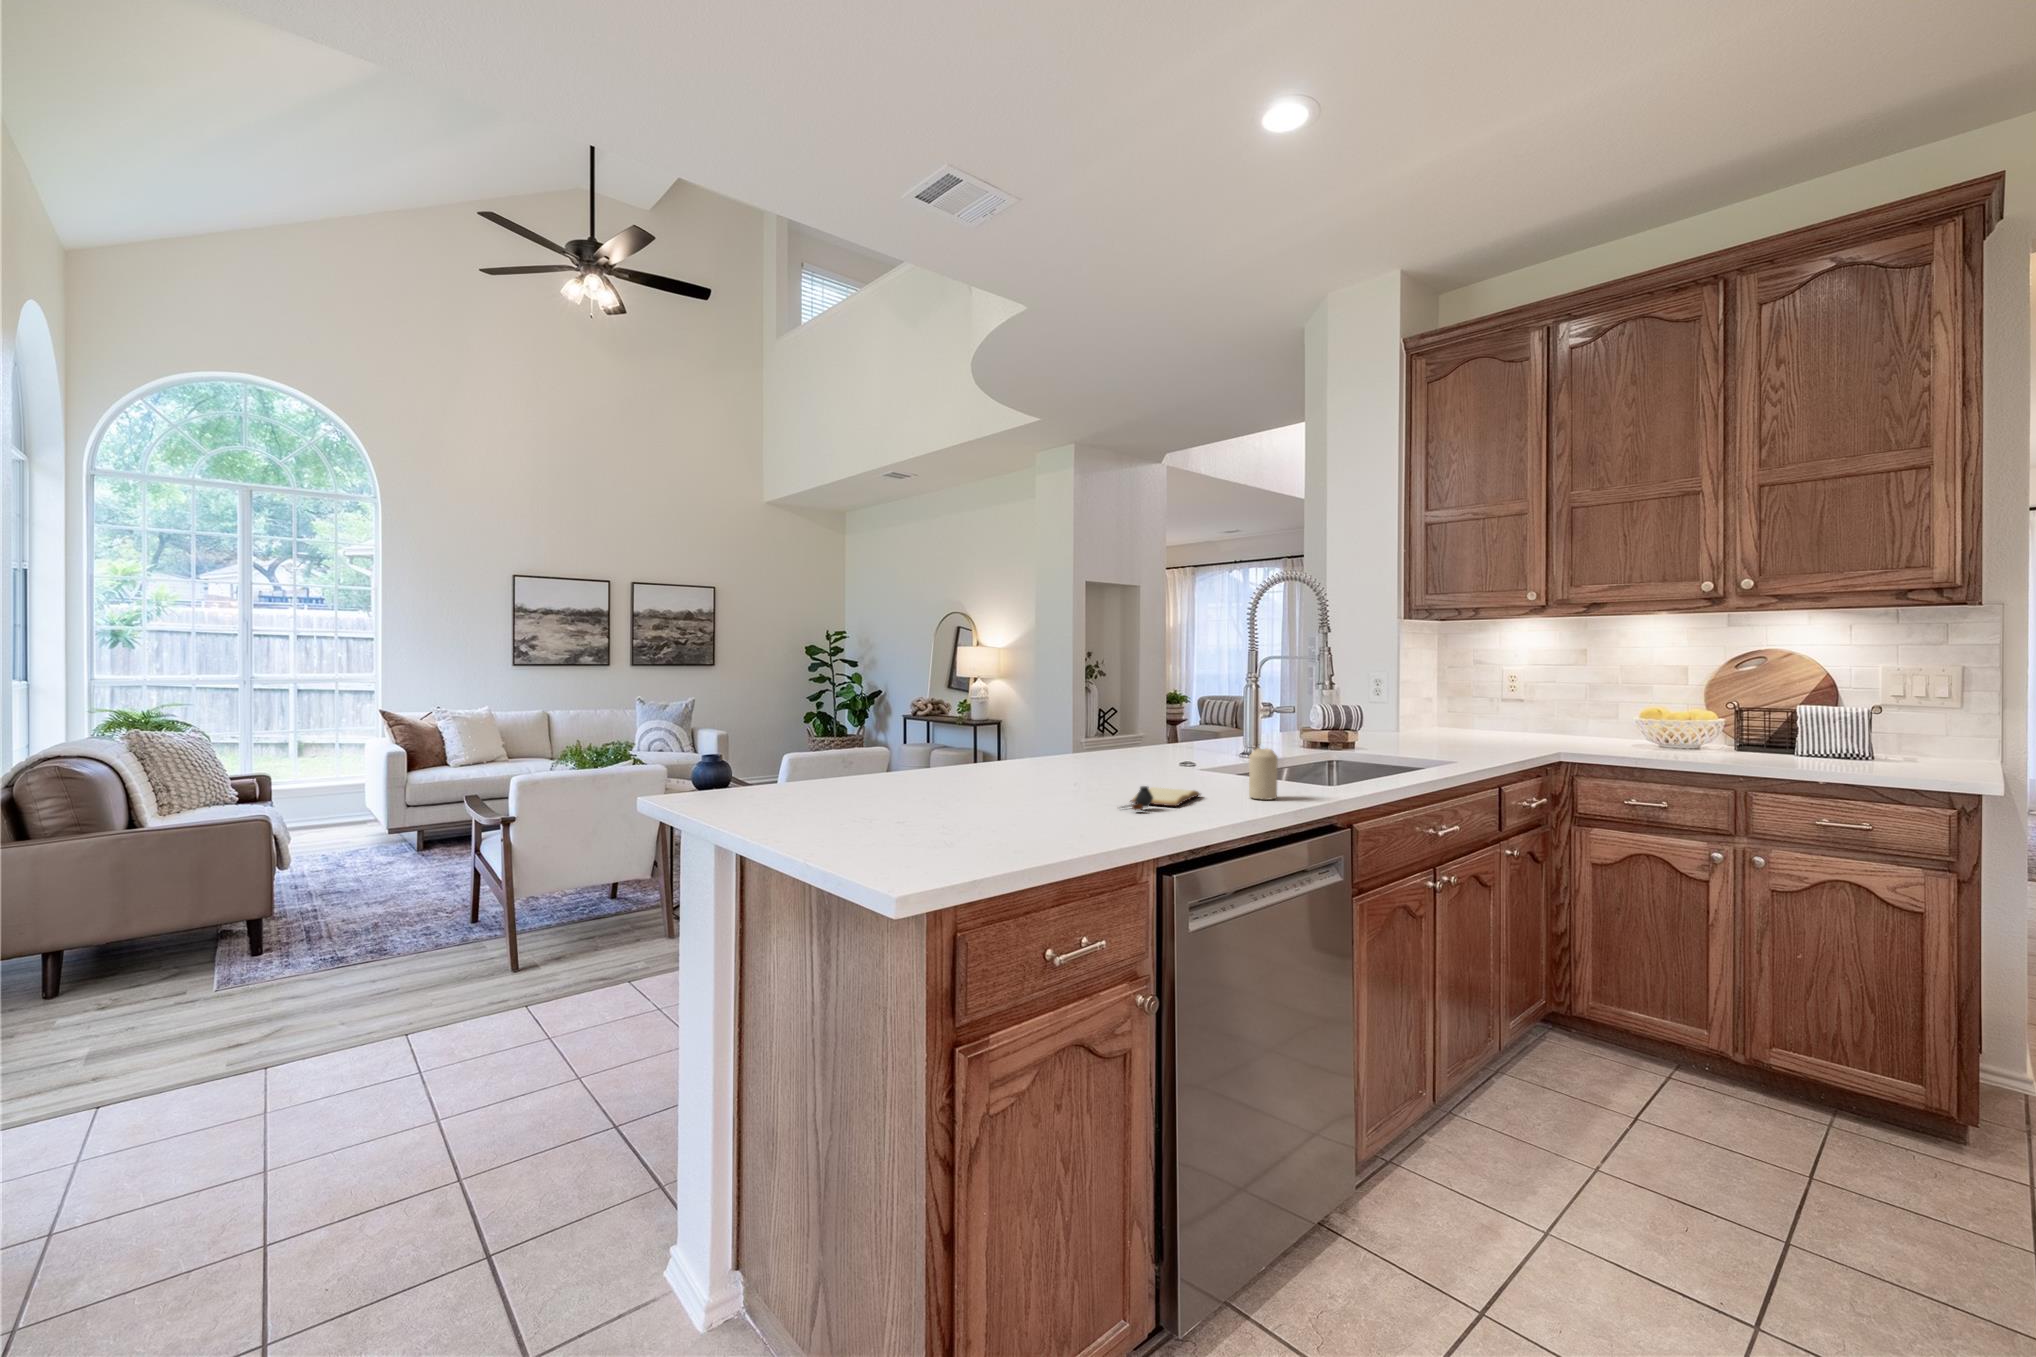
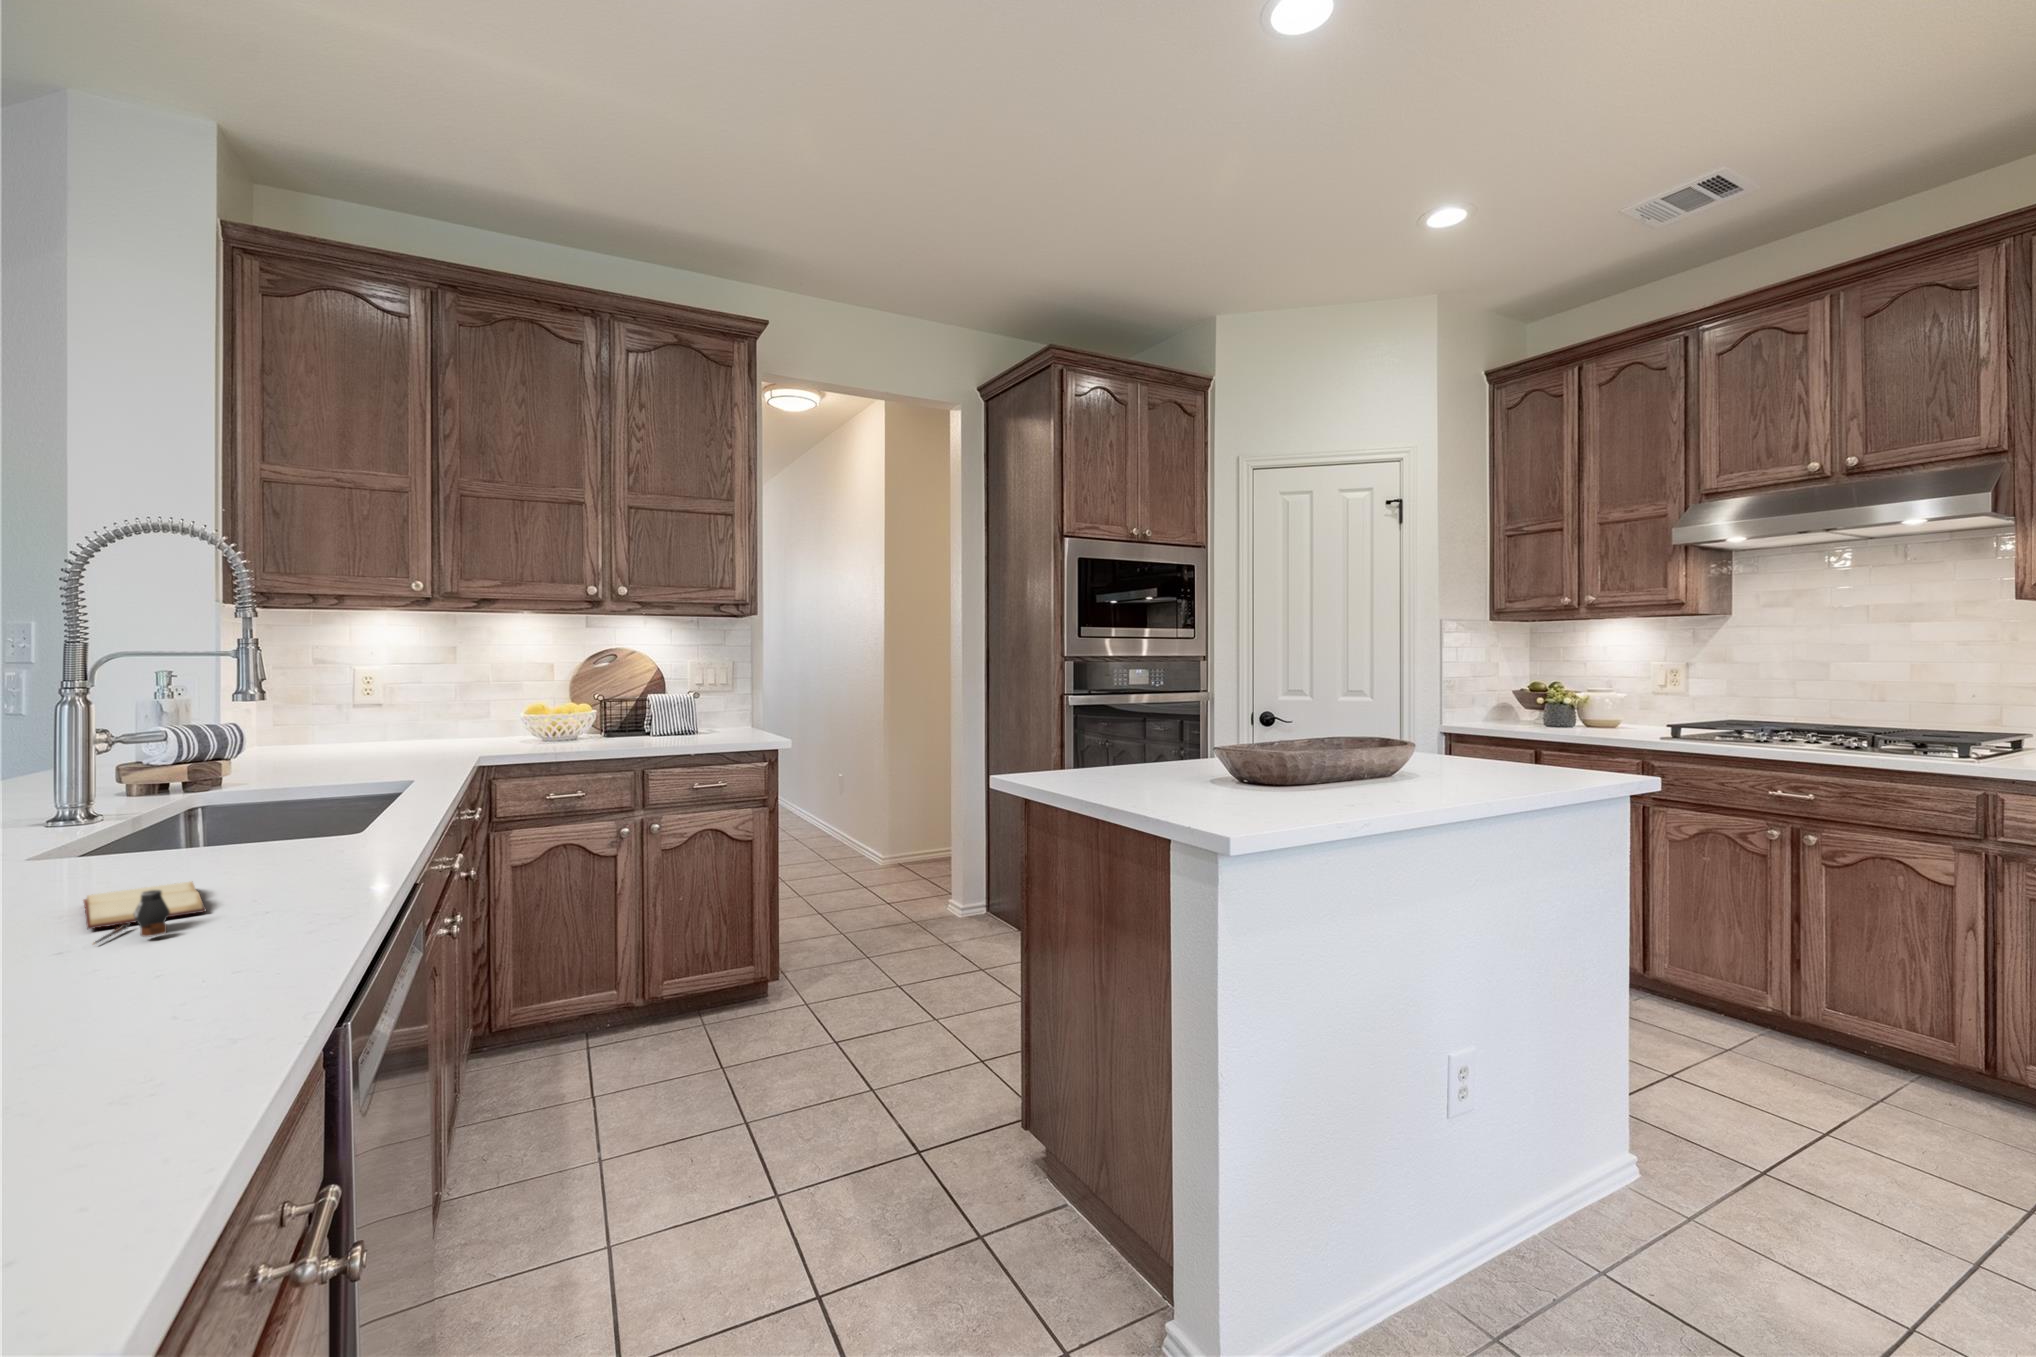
candle: present [1249,748,1278,800] -> none [276,794,328,872]

